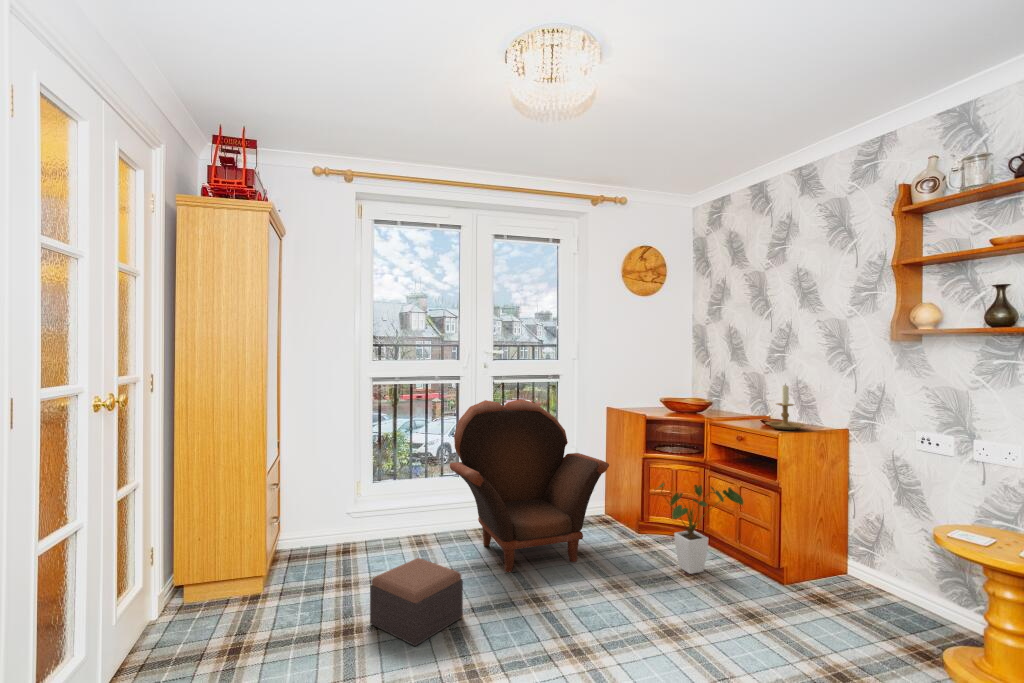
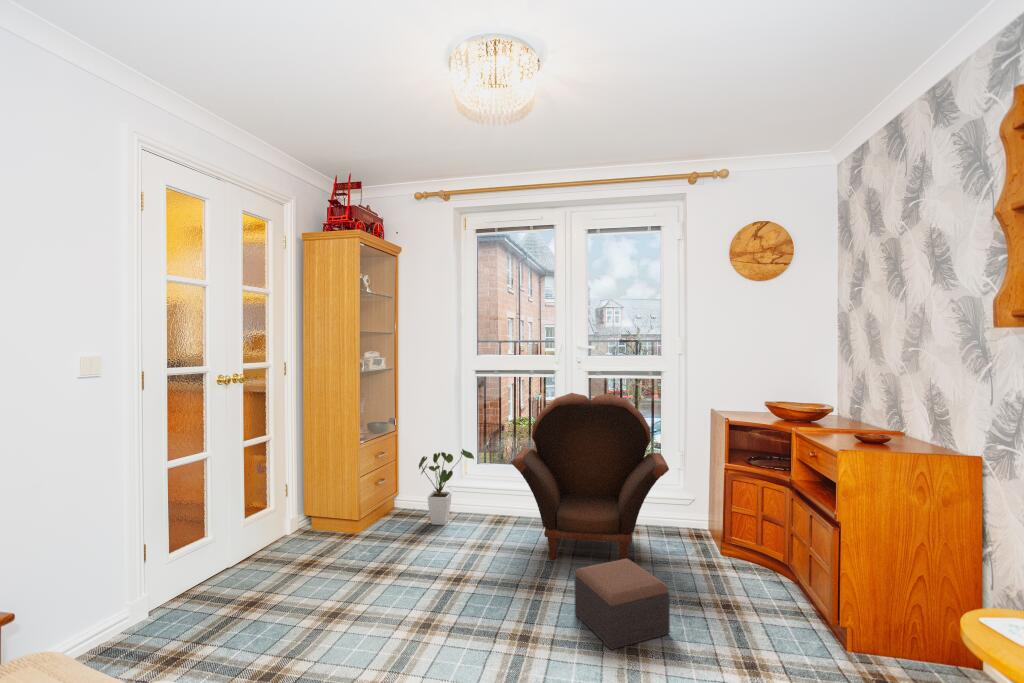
candle holder: present [766,385,805,430] -> none [851,388,911,450]
house plant: present [659,483,743,574] -> present [419,449,474,525]
footstool: present [370,558,463,646] -> present [574,559,670,649]

